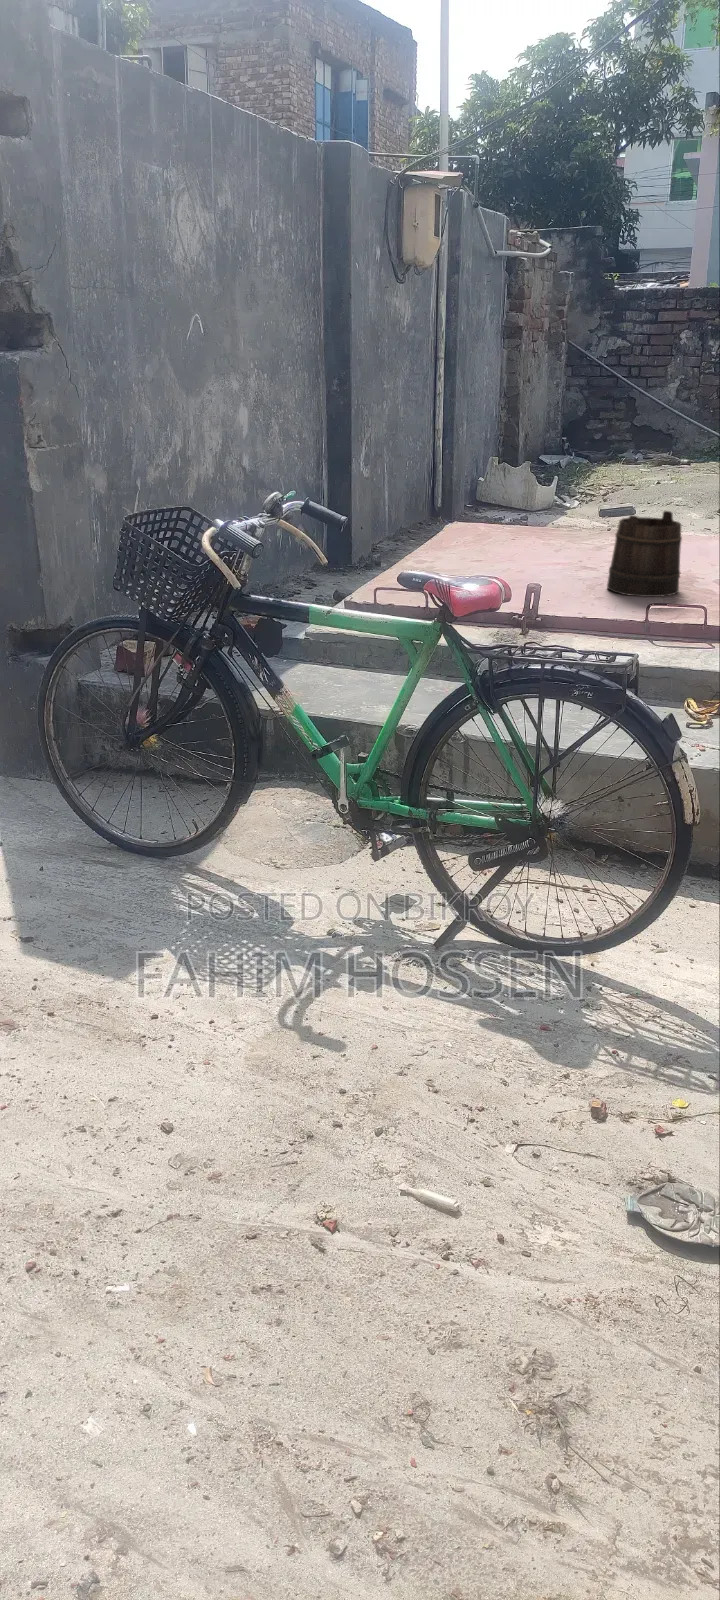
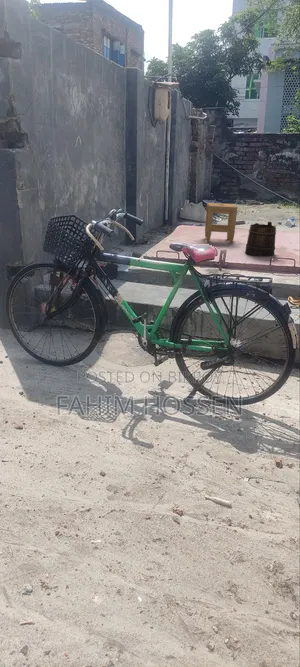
stool: none [520,465,596,563] -> present [205,203,237,243]

